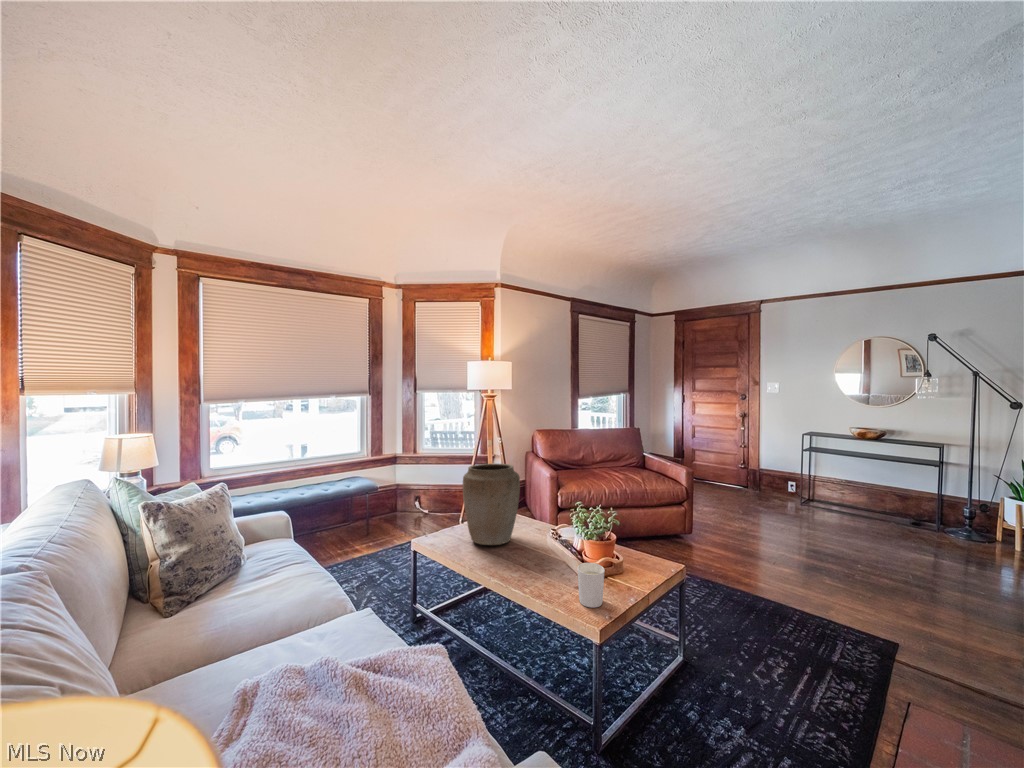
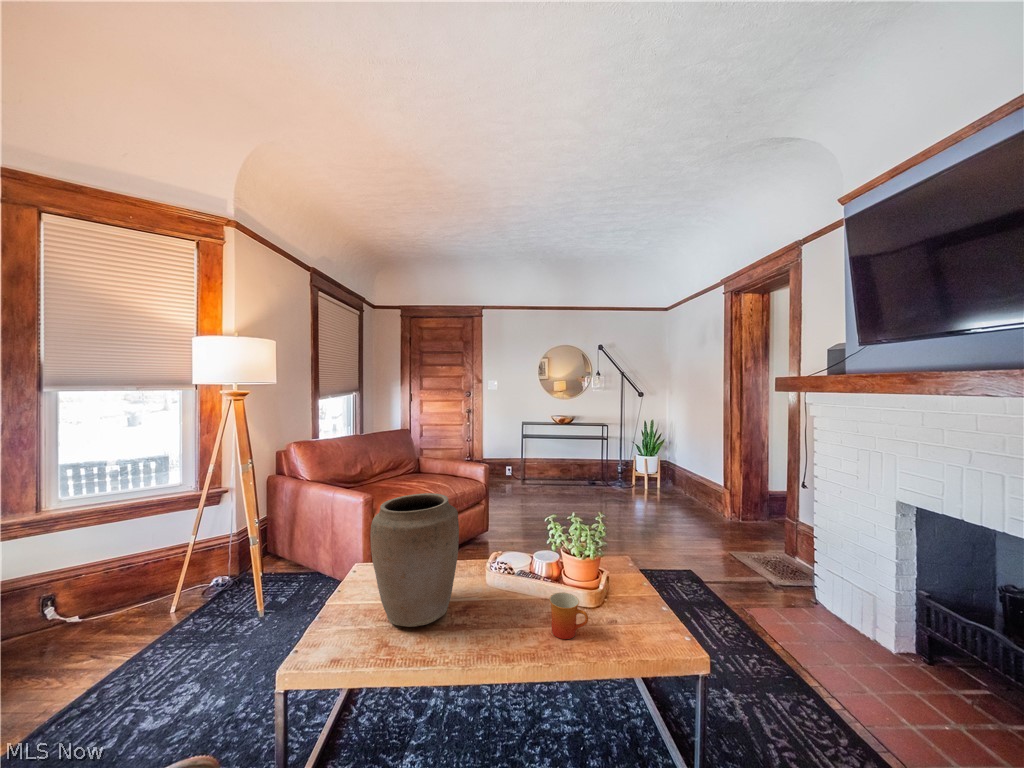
mug: none [531,554,554,588] -> present [549,592,588,639]
candle holder: present [577,563,605,608] -> none [609,579,640,630]

